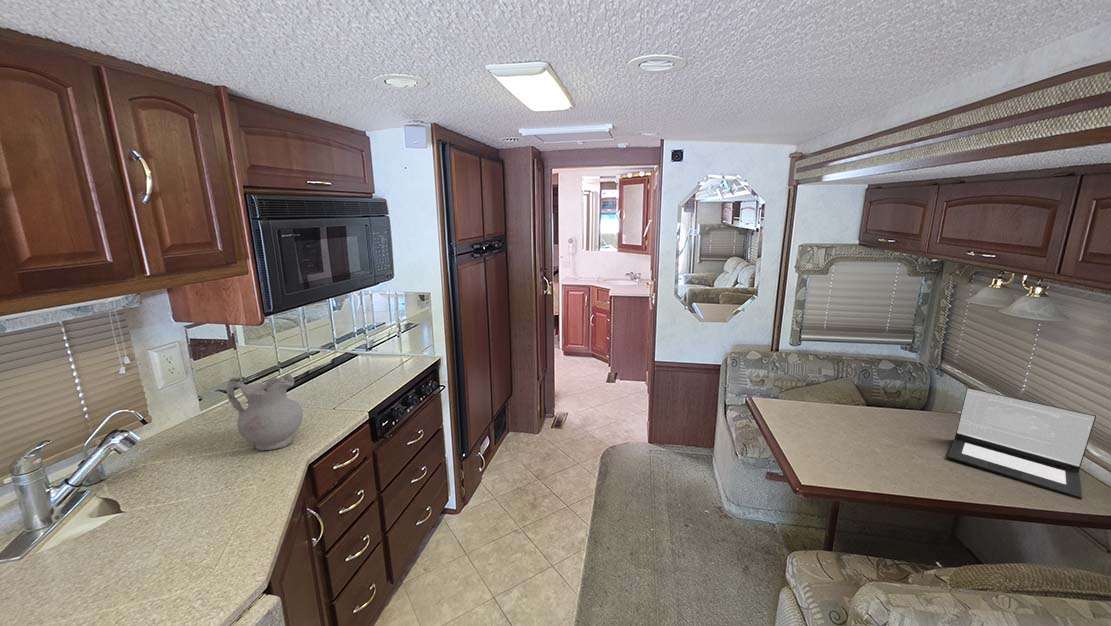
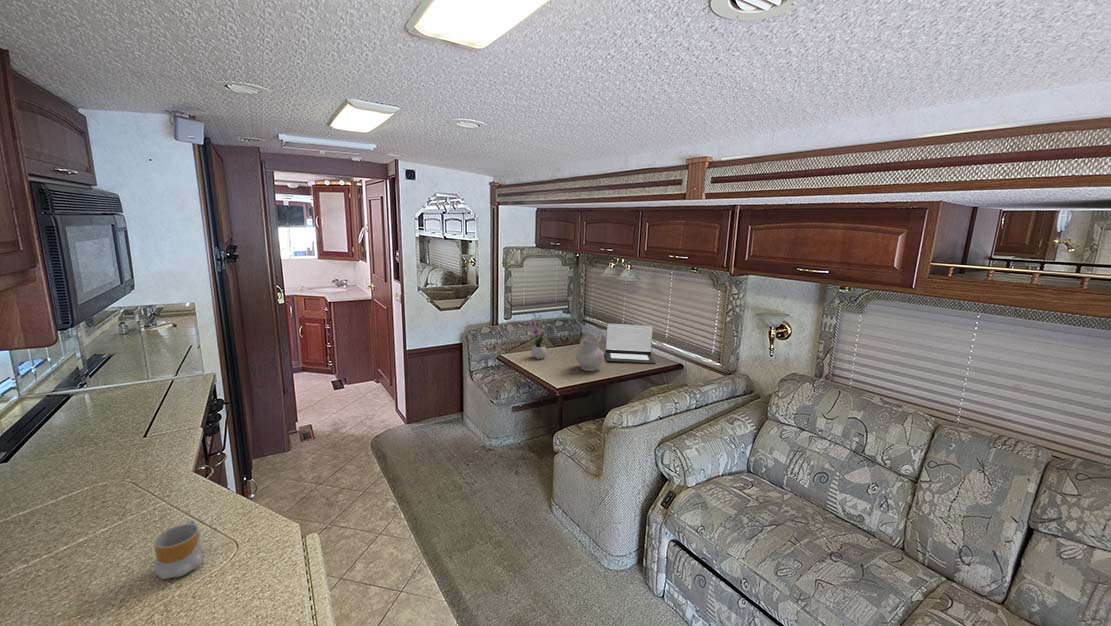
flower arrangement: none [798,344,837,418] -> present [529,311,547,359]
ceramic pitcher: present [226,374,303,451] -> present [576,333,604,371]
mug: none [165,520,226,578] -> present [153,520,203,579]

